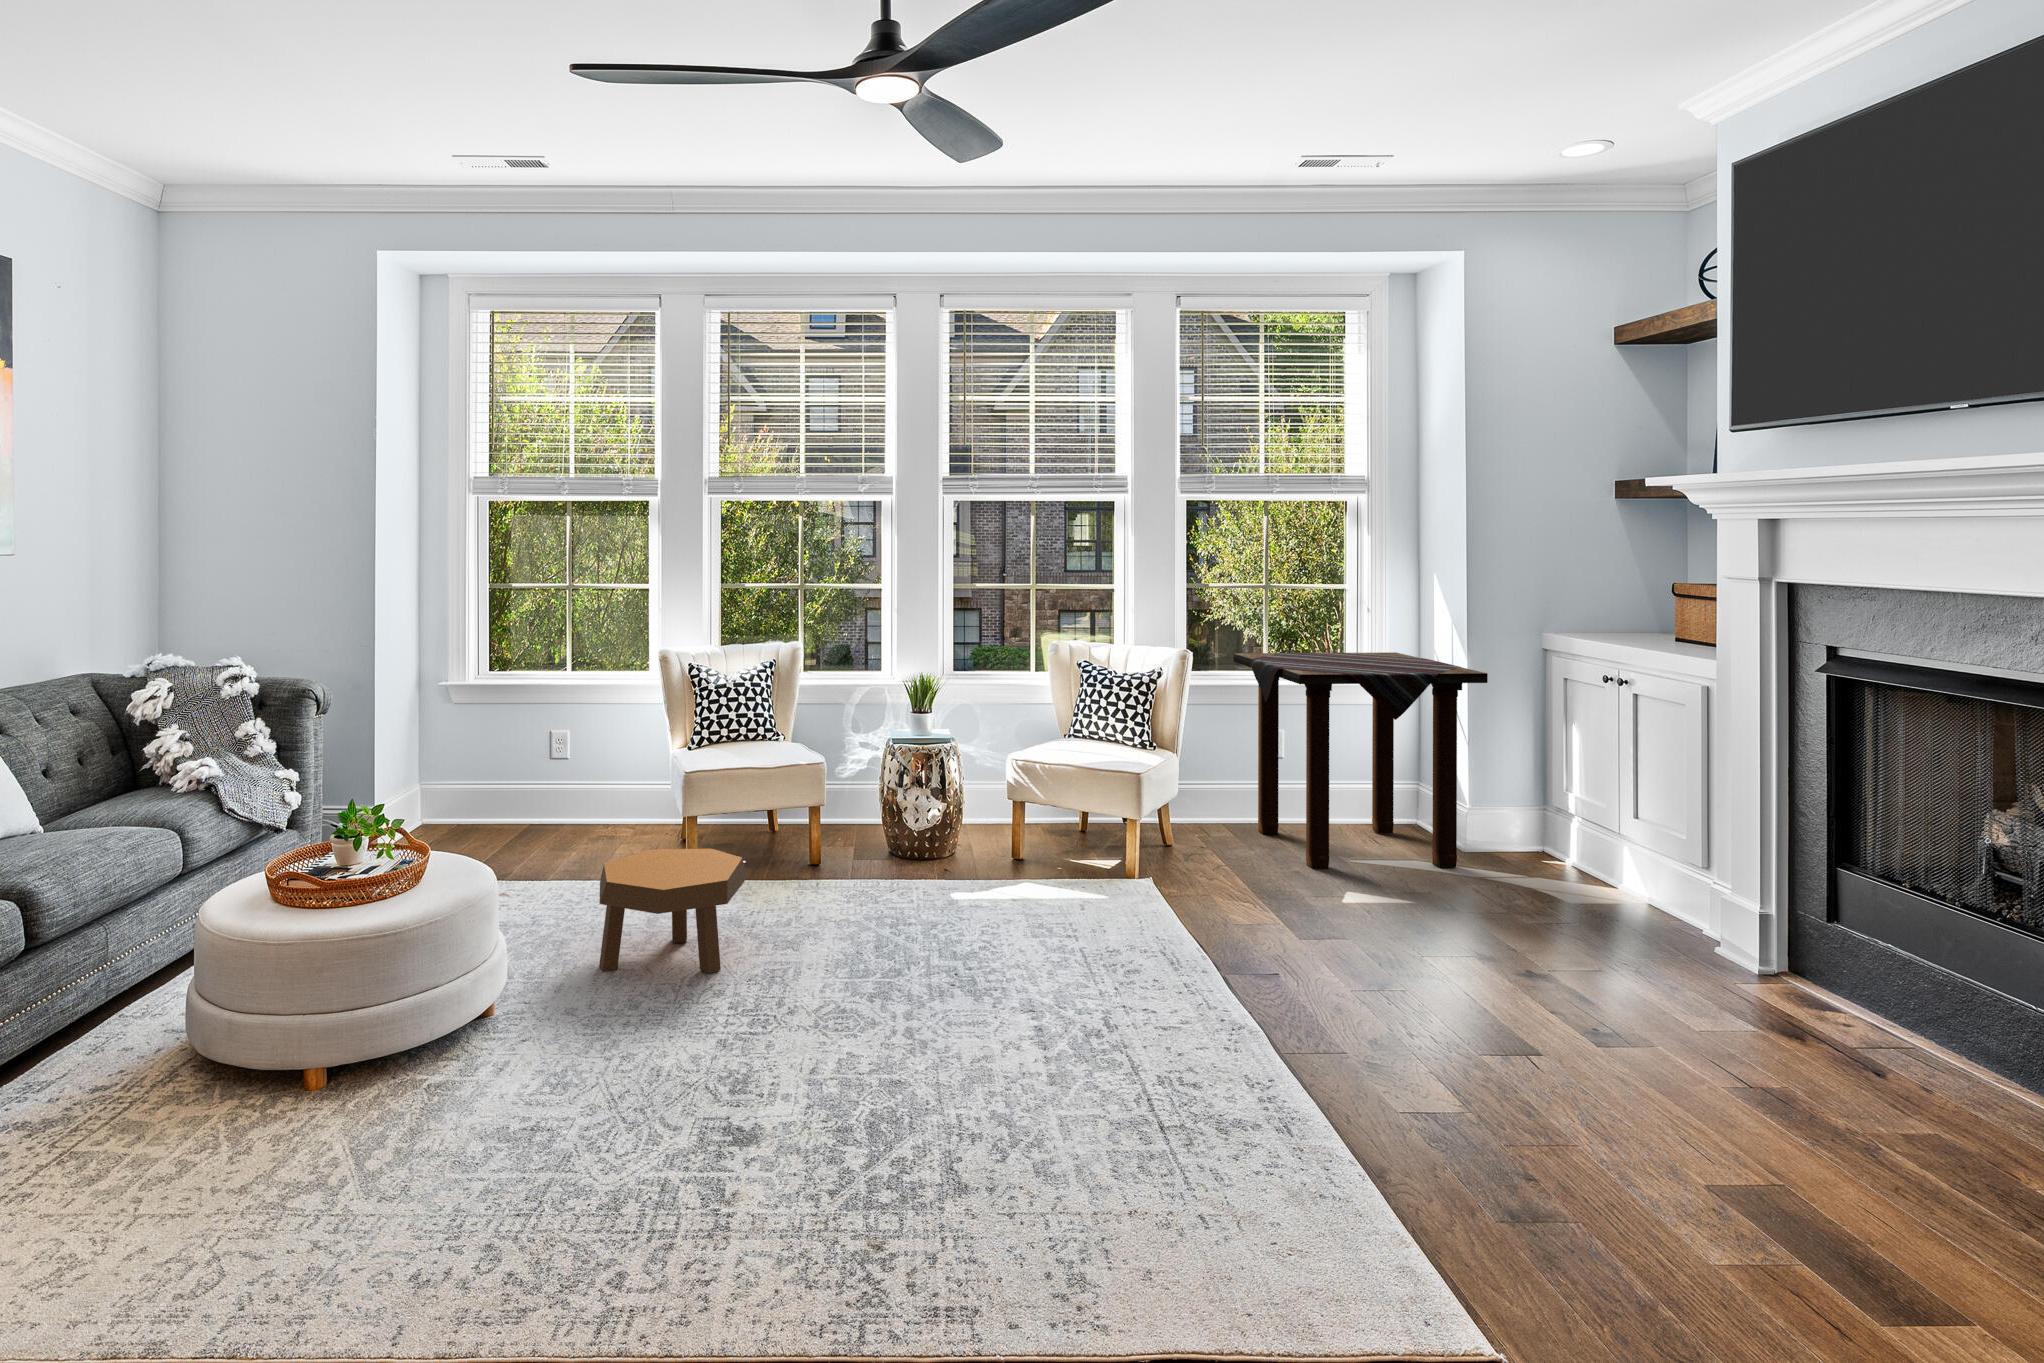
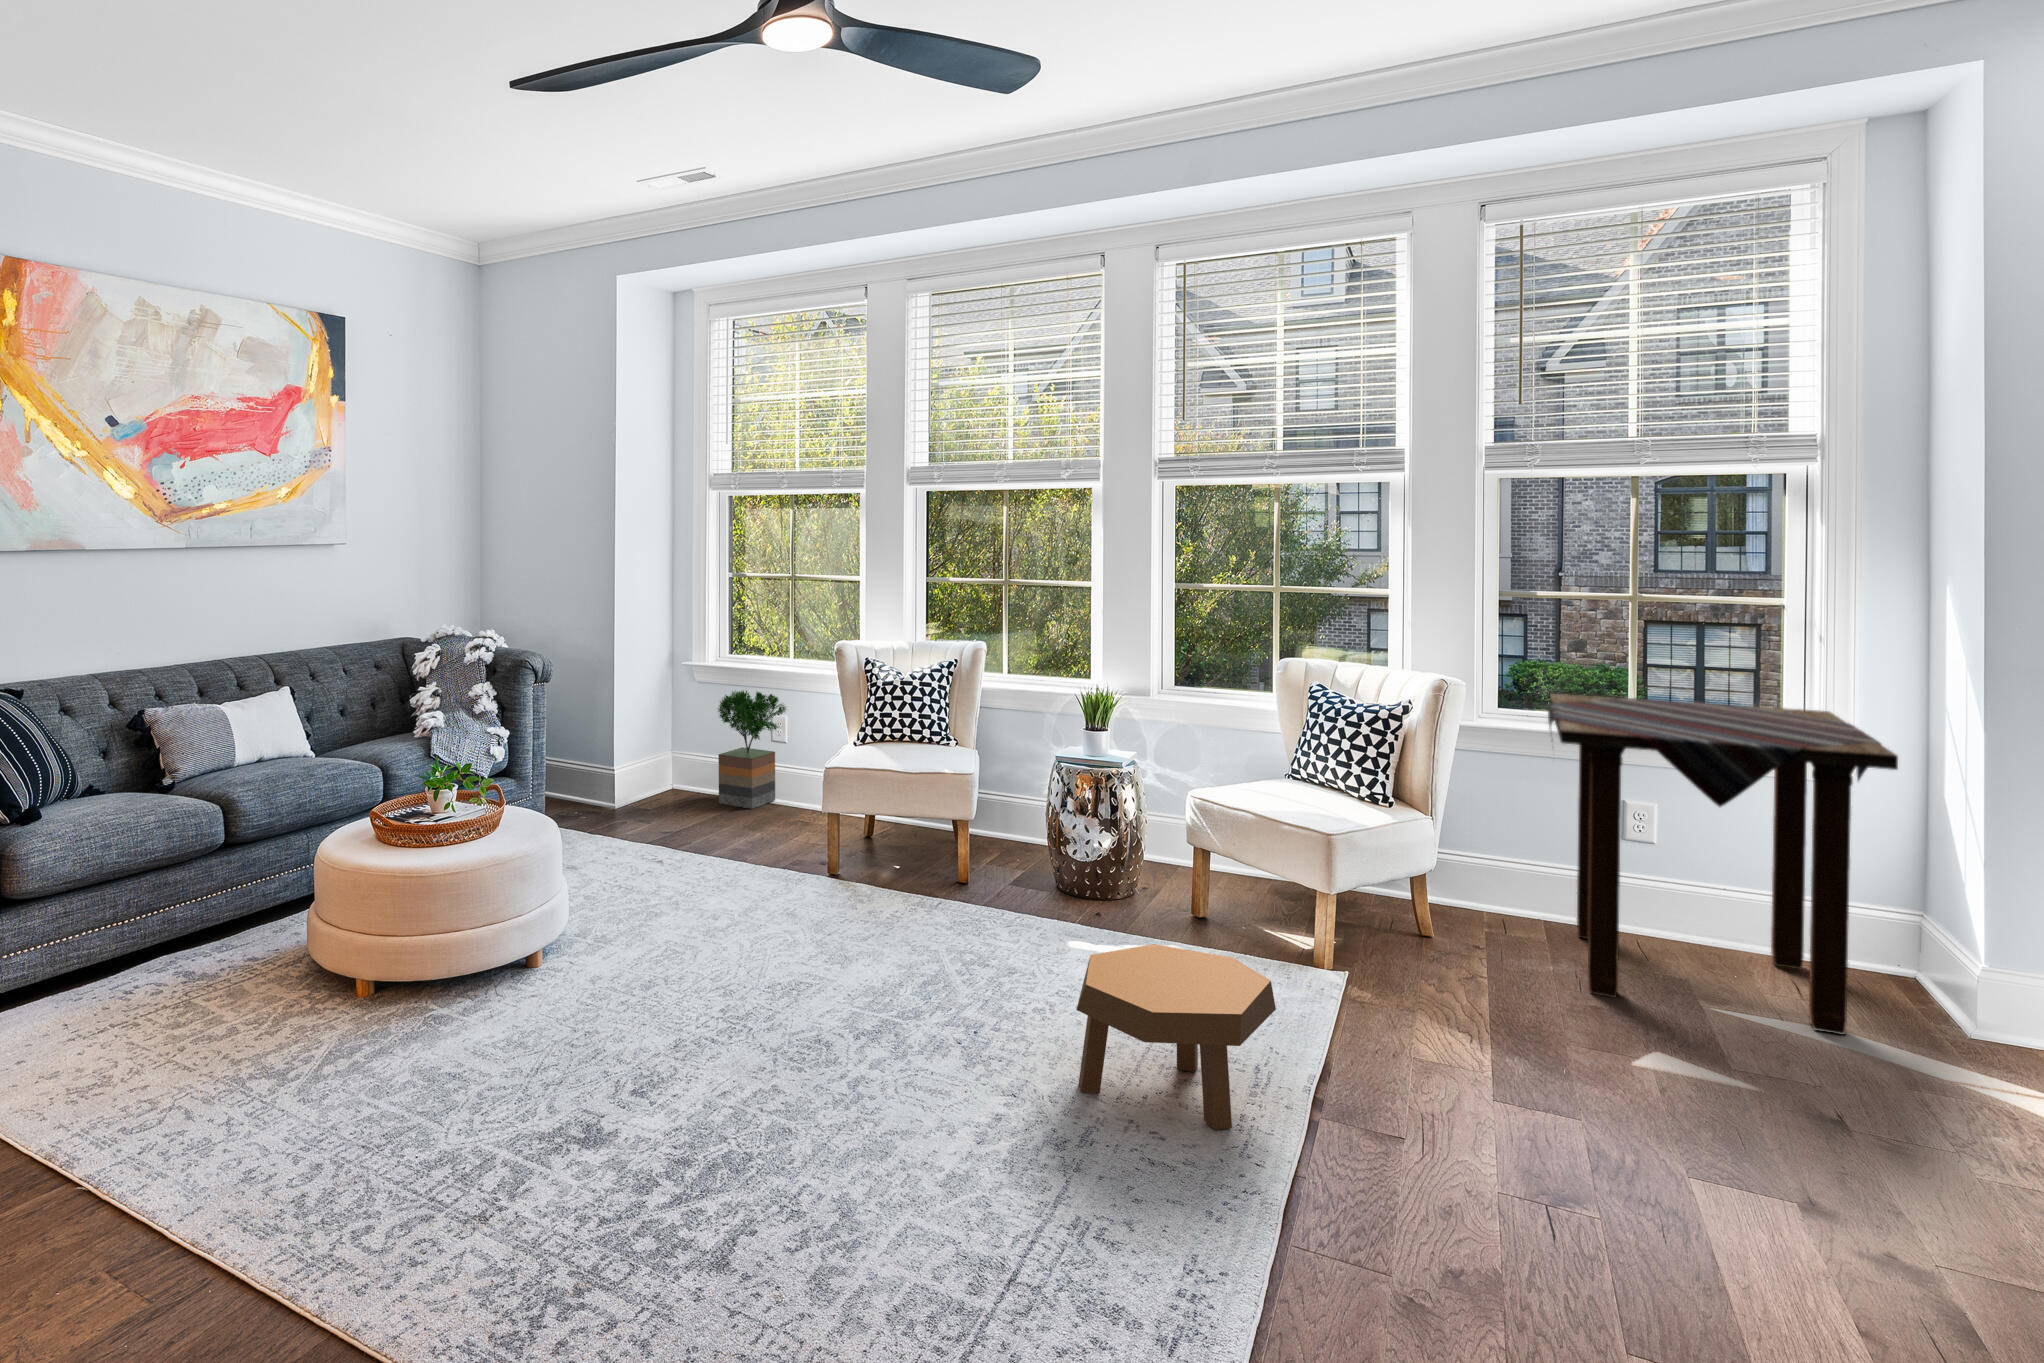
potted tree: none [475,708,556,833] -> present [718,691,786,809]
footstool: present [599,849,746,974] -> present [1076,944,1276,1130]

